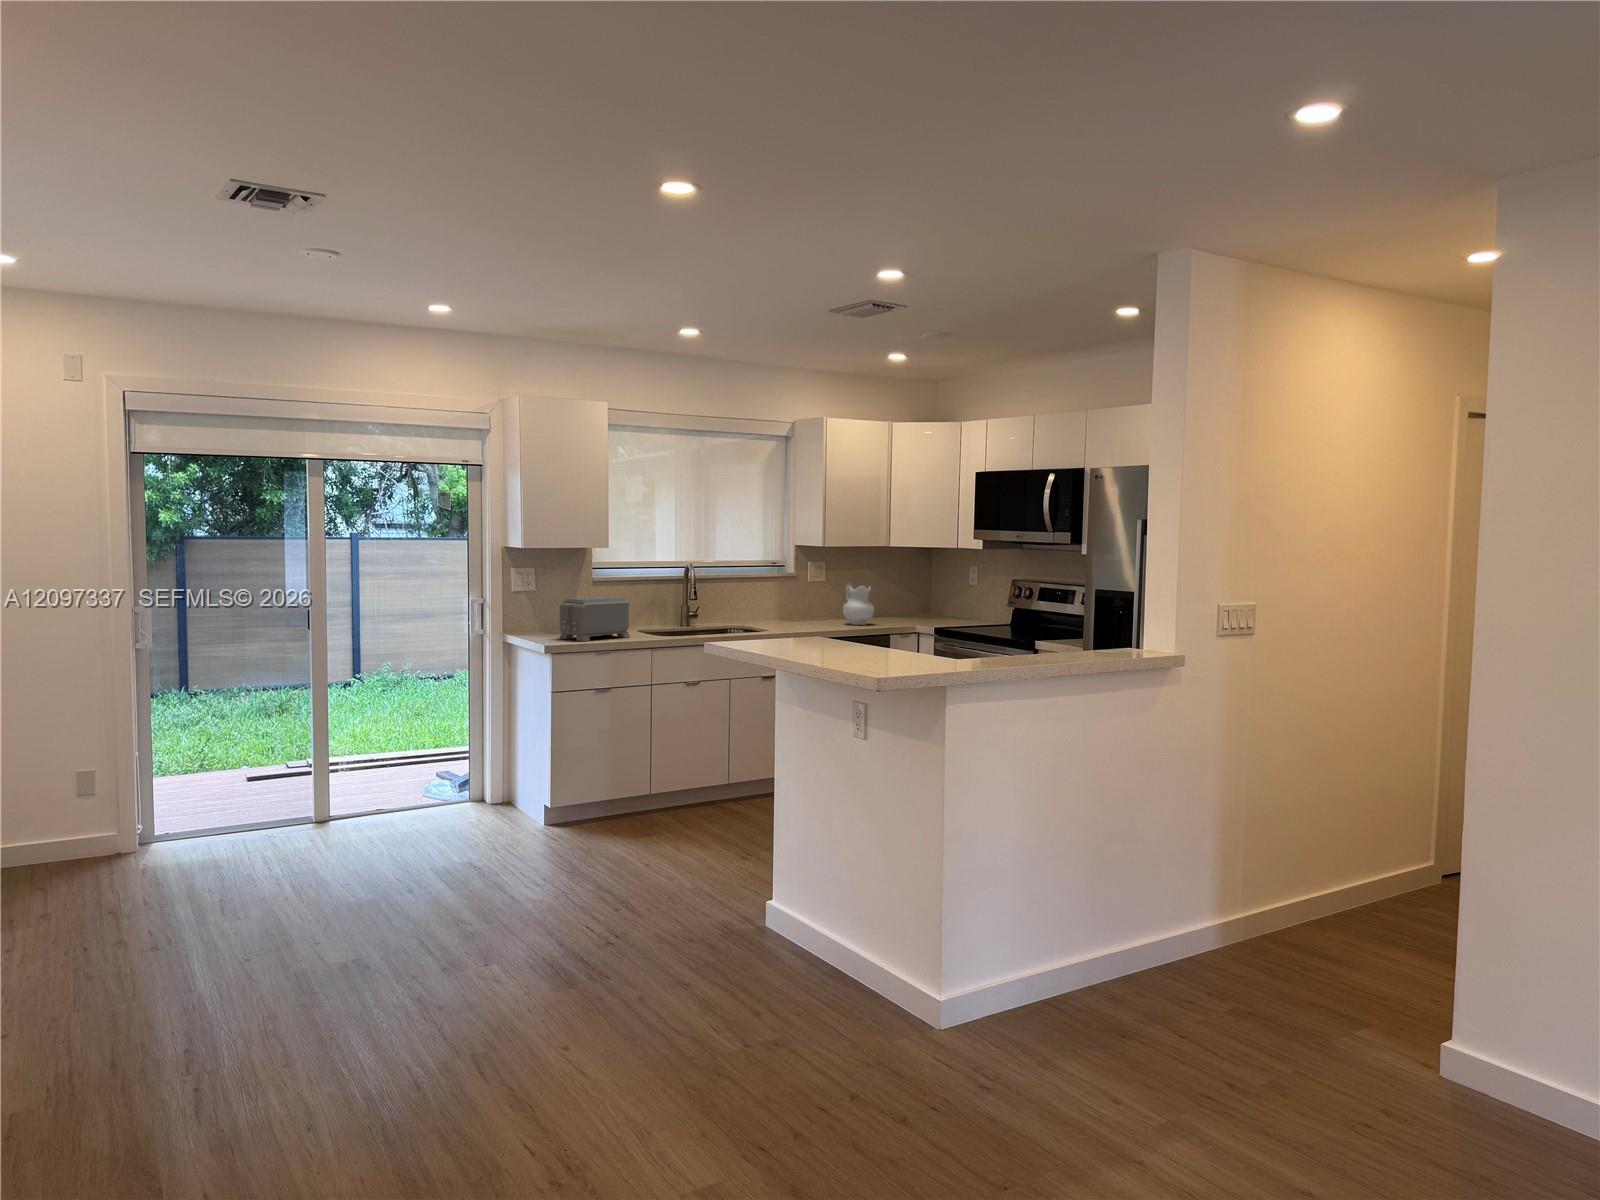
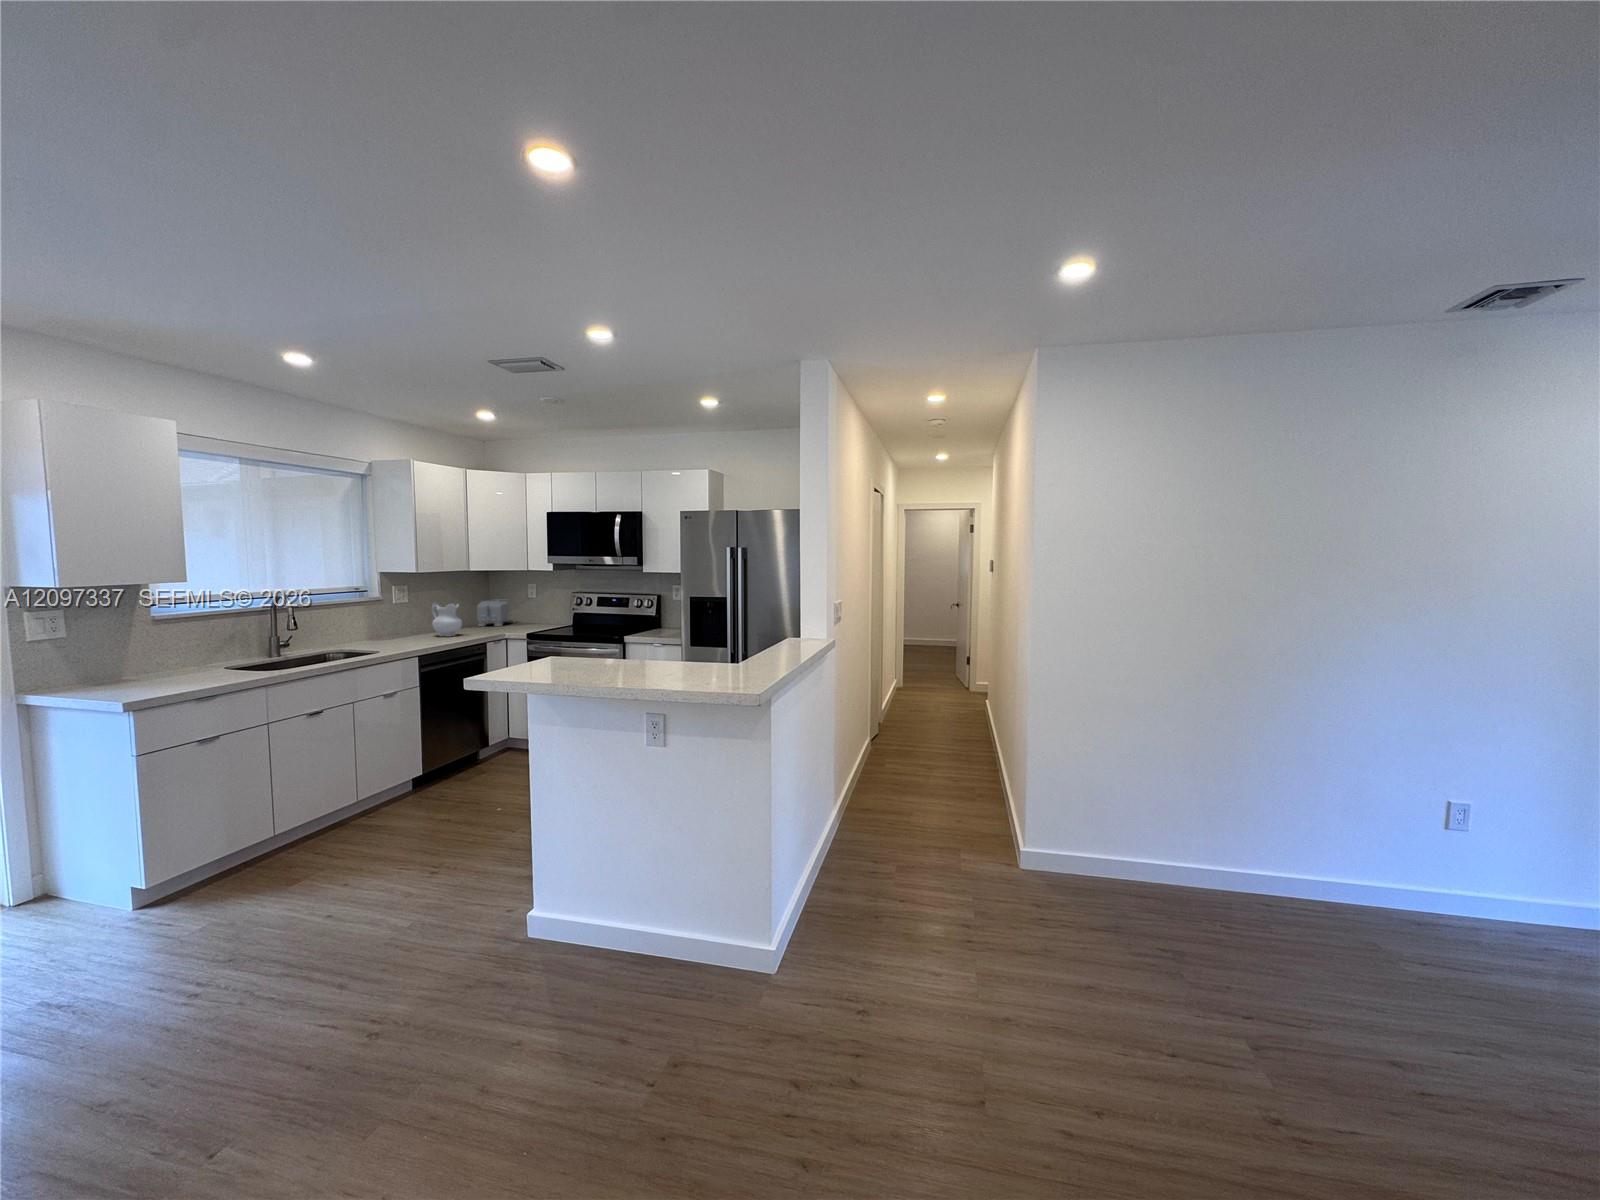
toaster: present [560,597,630,641] -> present [477,600,515,626]

